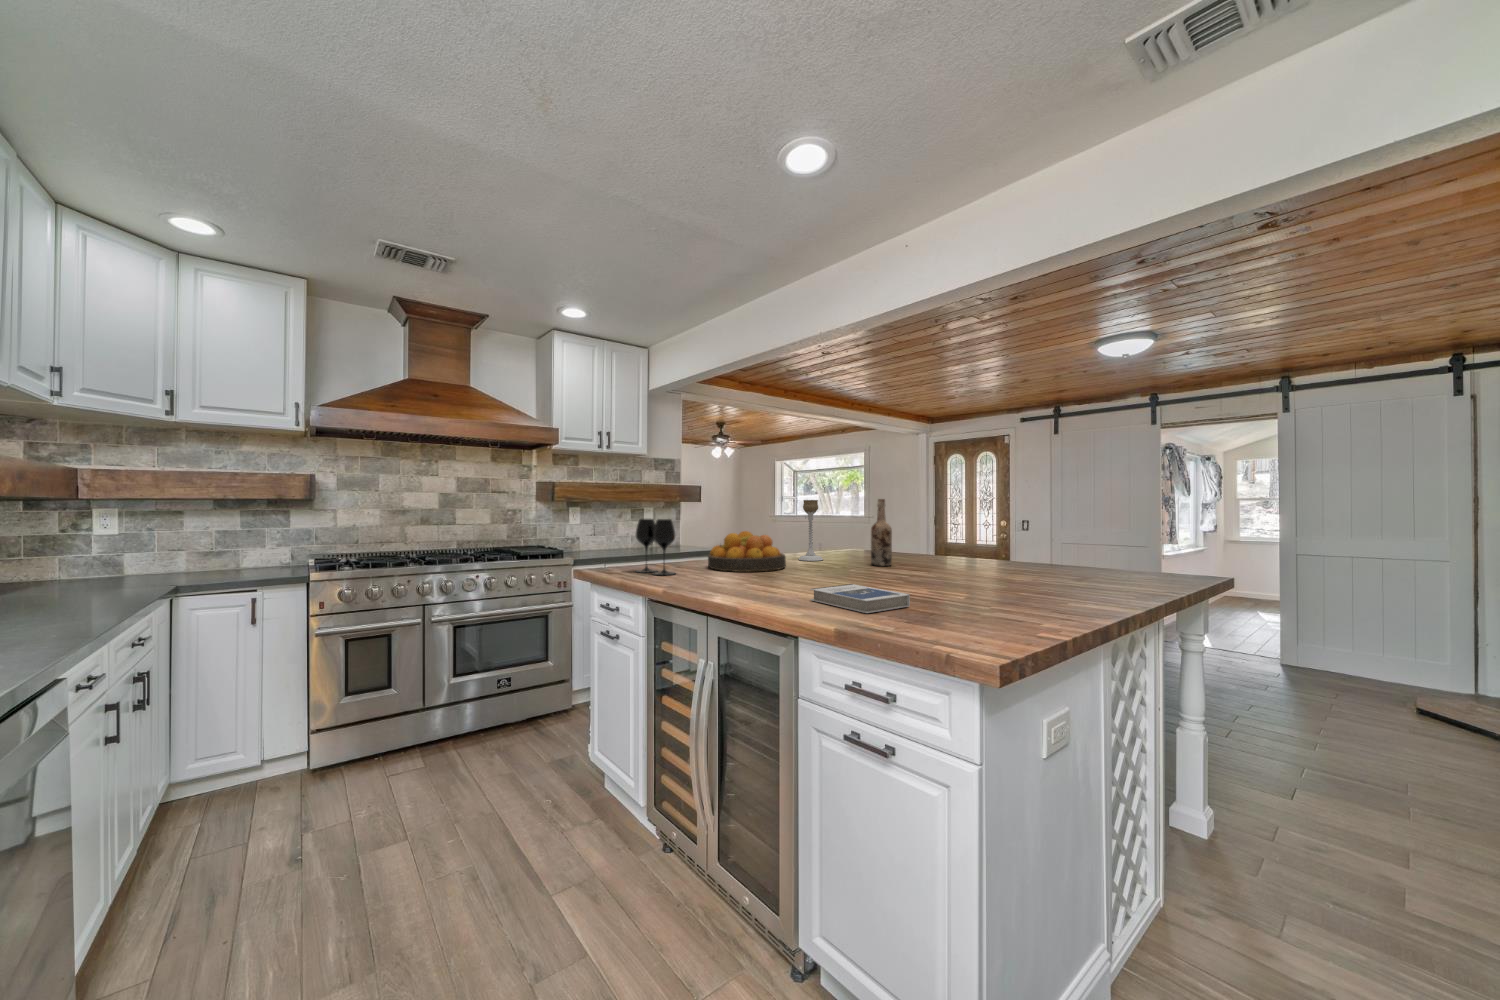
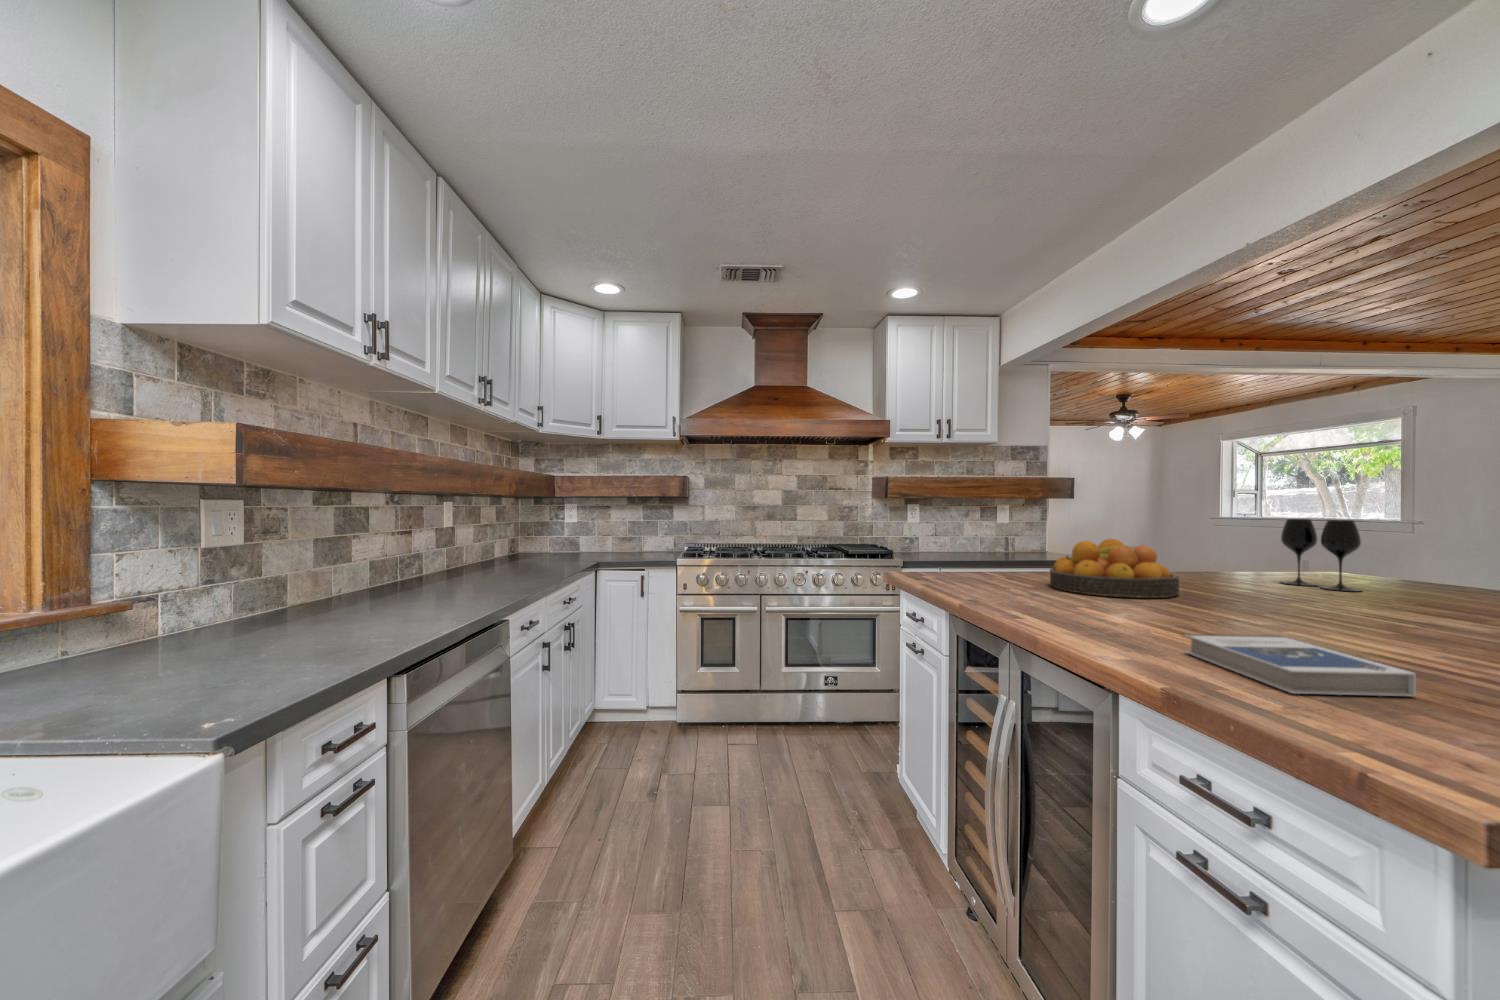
wine bottle: present [871,499,892,566] -> none [1366,493,1420,612]
candle holder: present [799,500,823,561] -> none [1213,495,1262,590]
wine glass: present [636,519,675,575] -> present [1281,519,1361,591]

